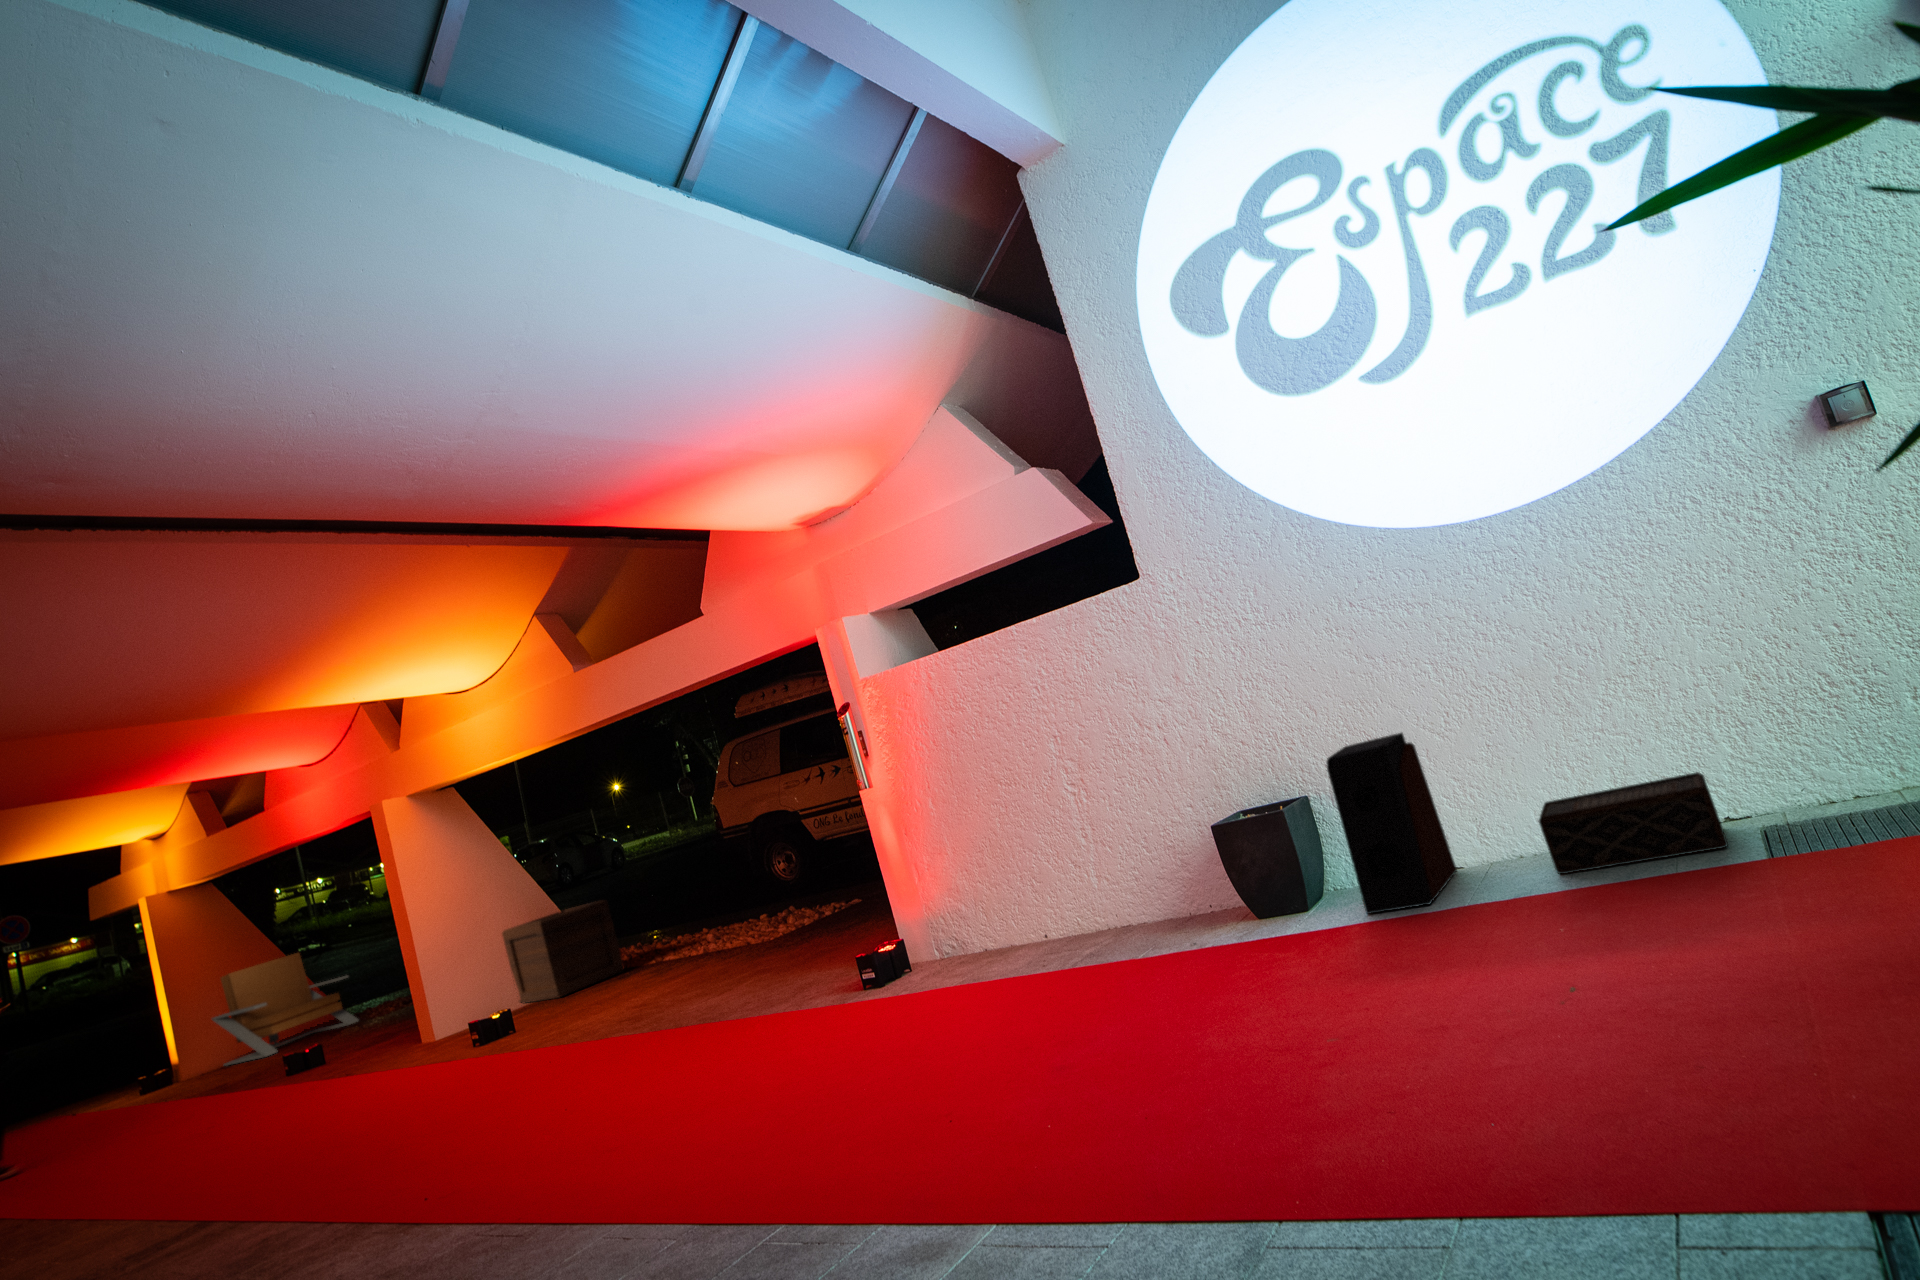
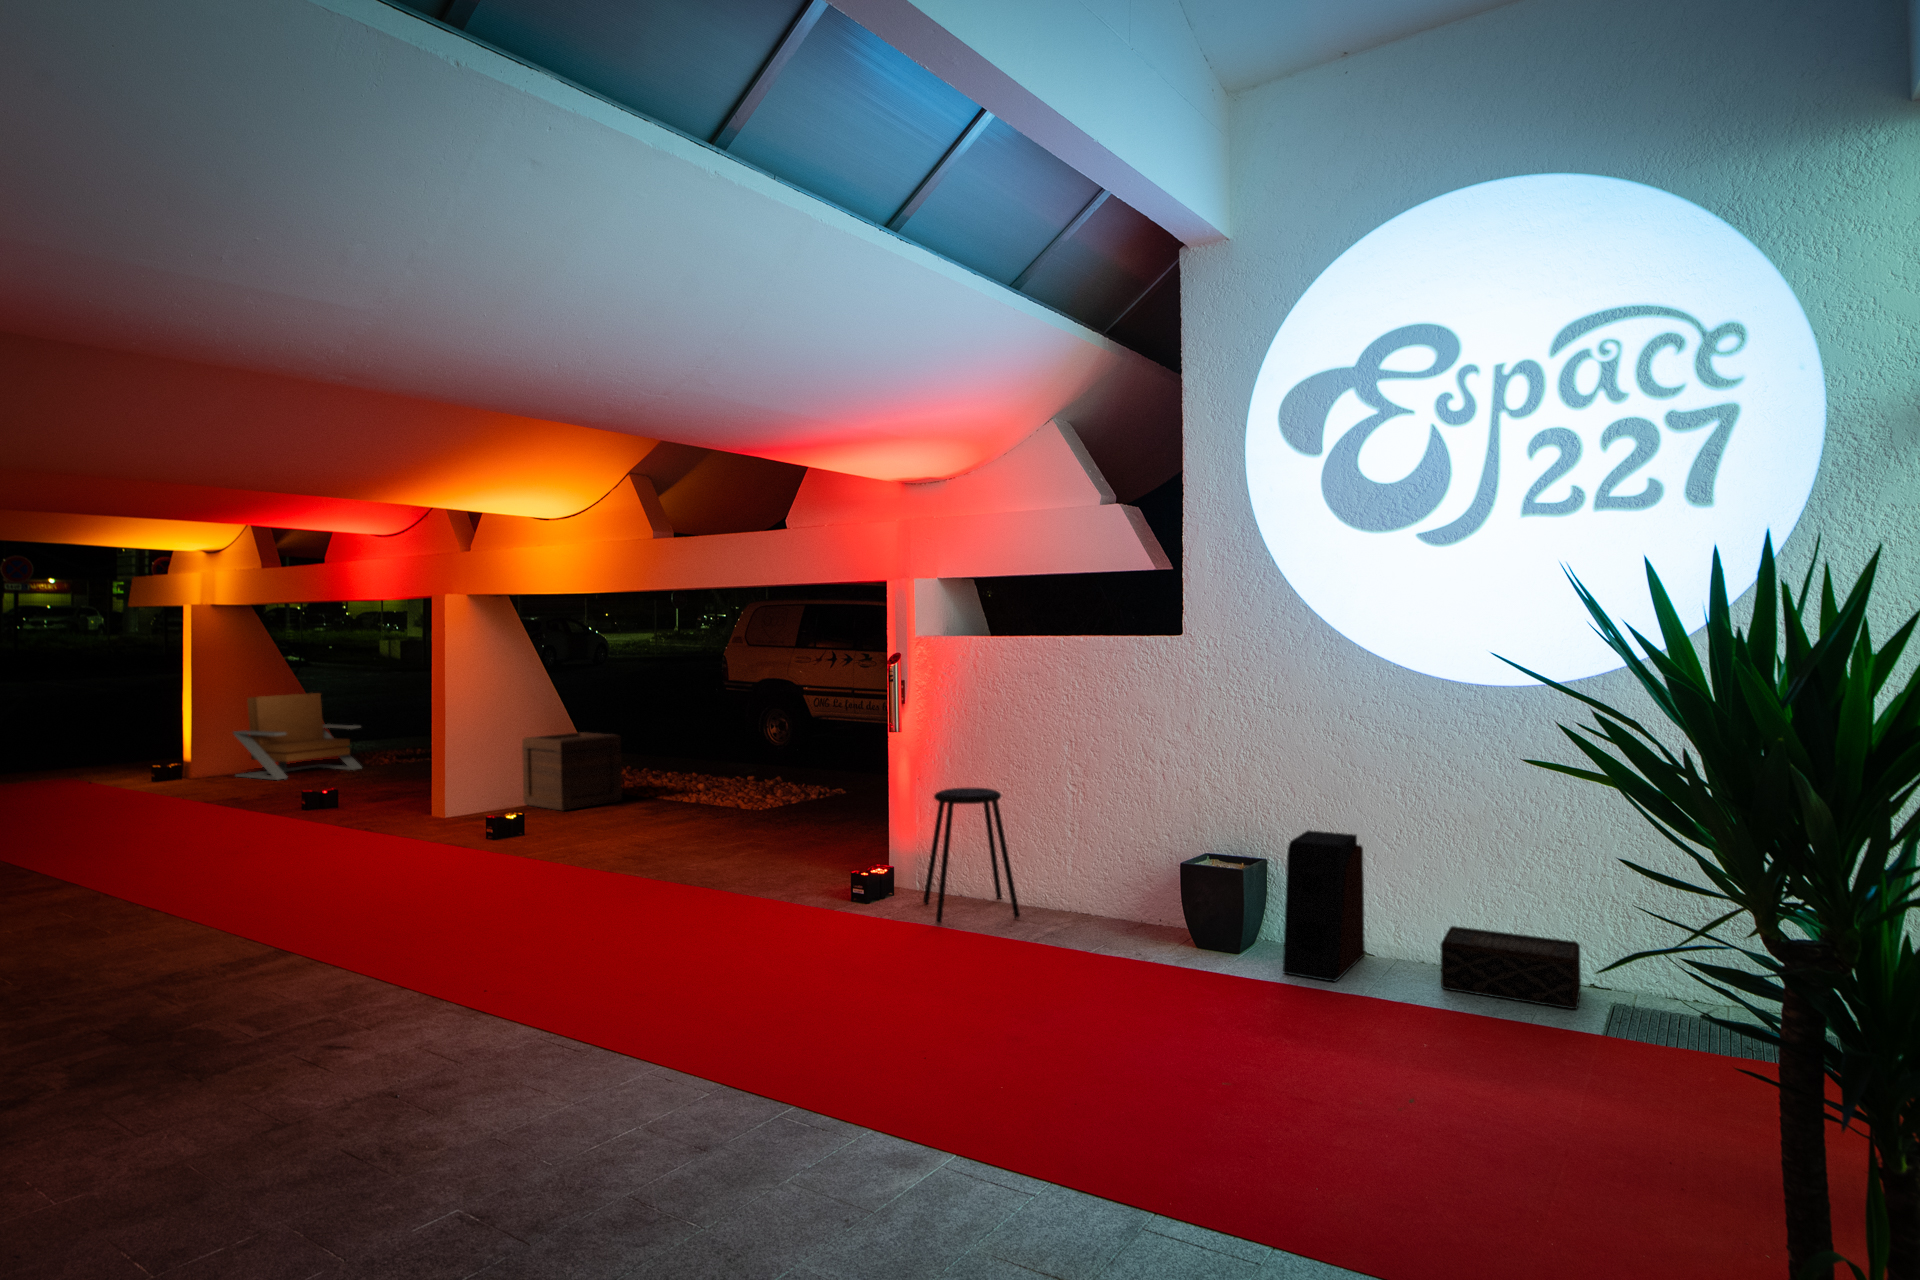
stool: none [922,814,1055,982] -> present [923,788,1020,924]

